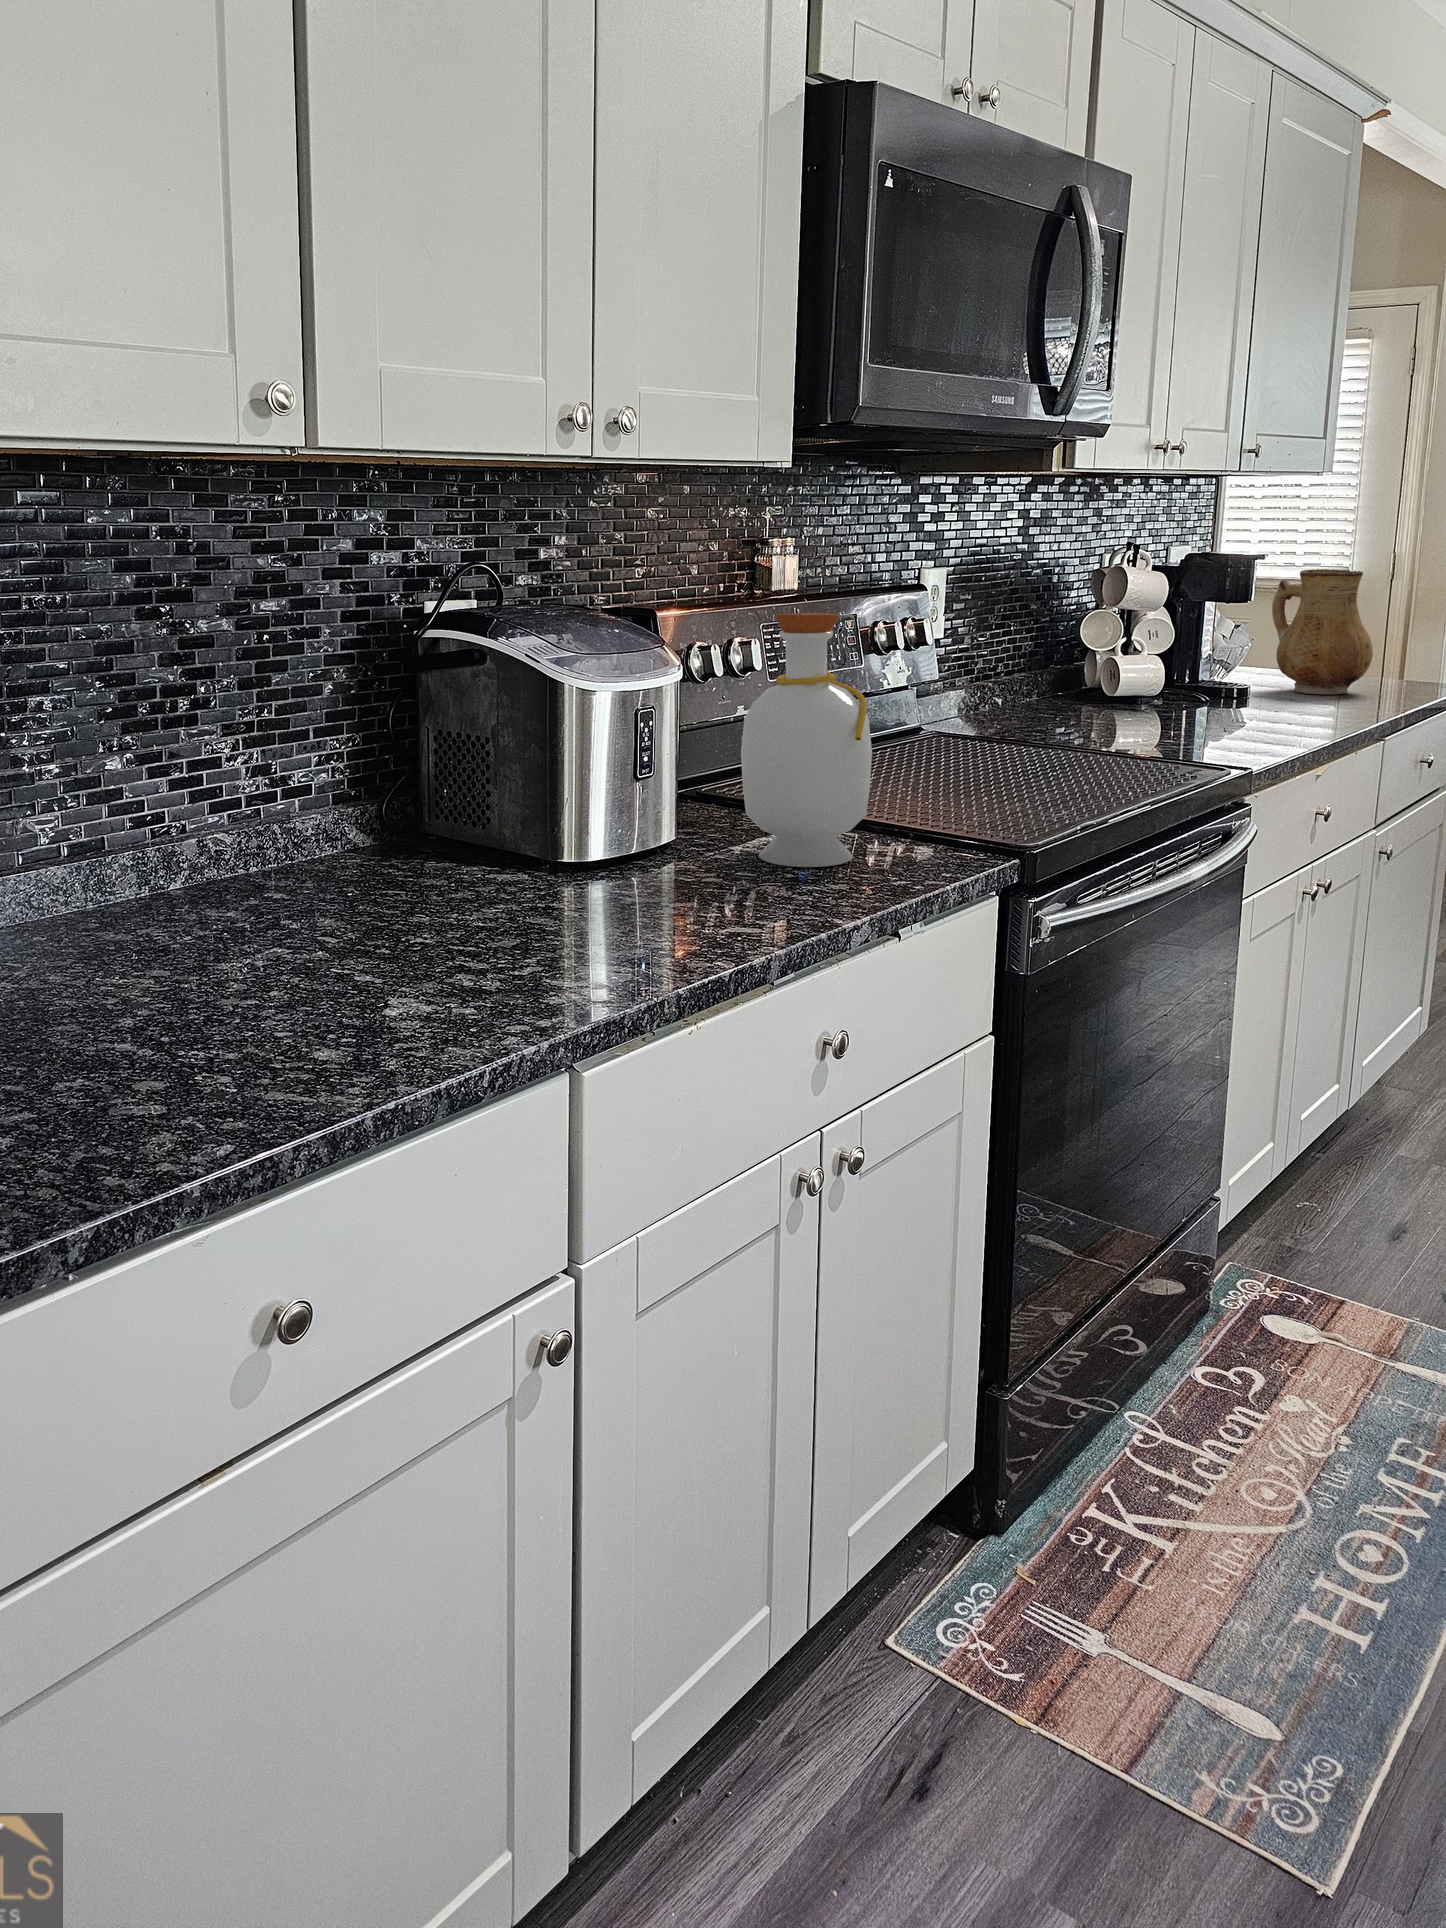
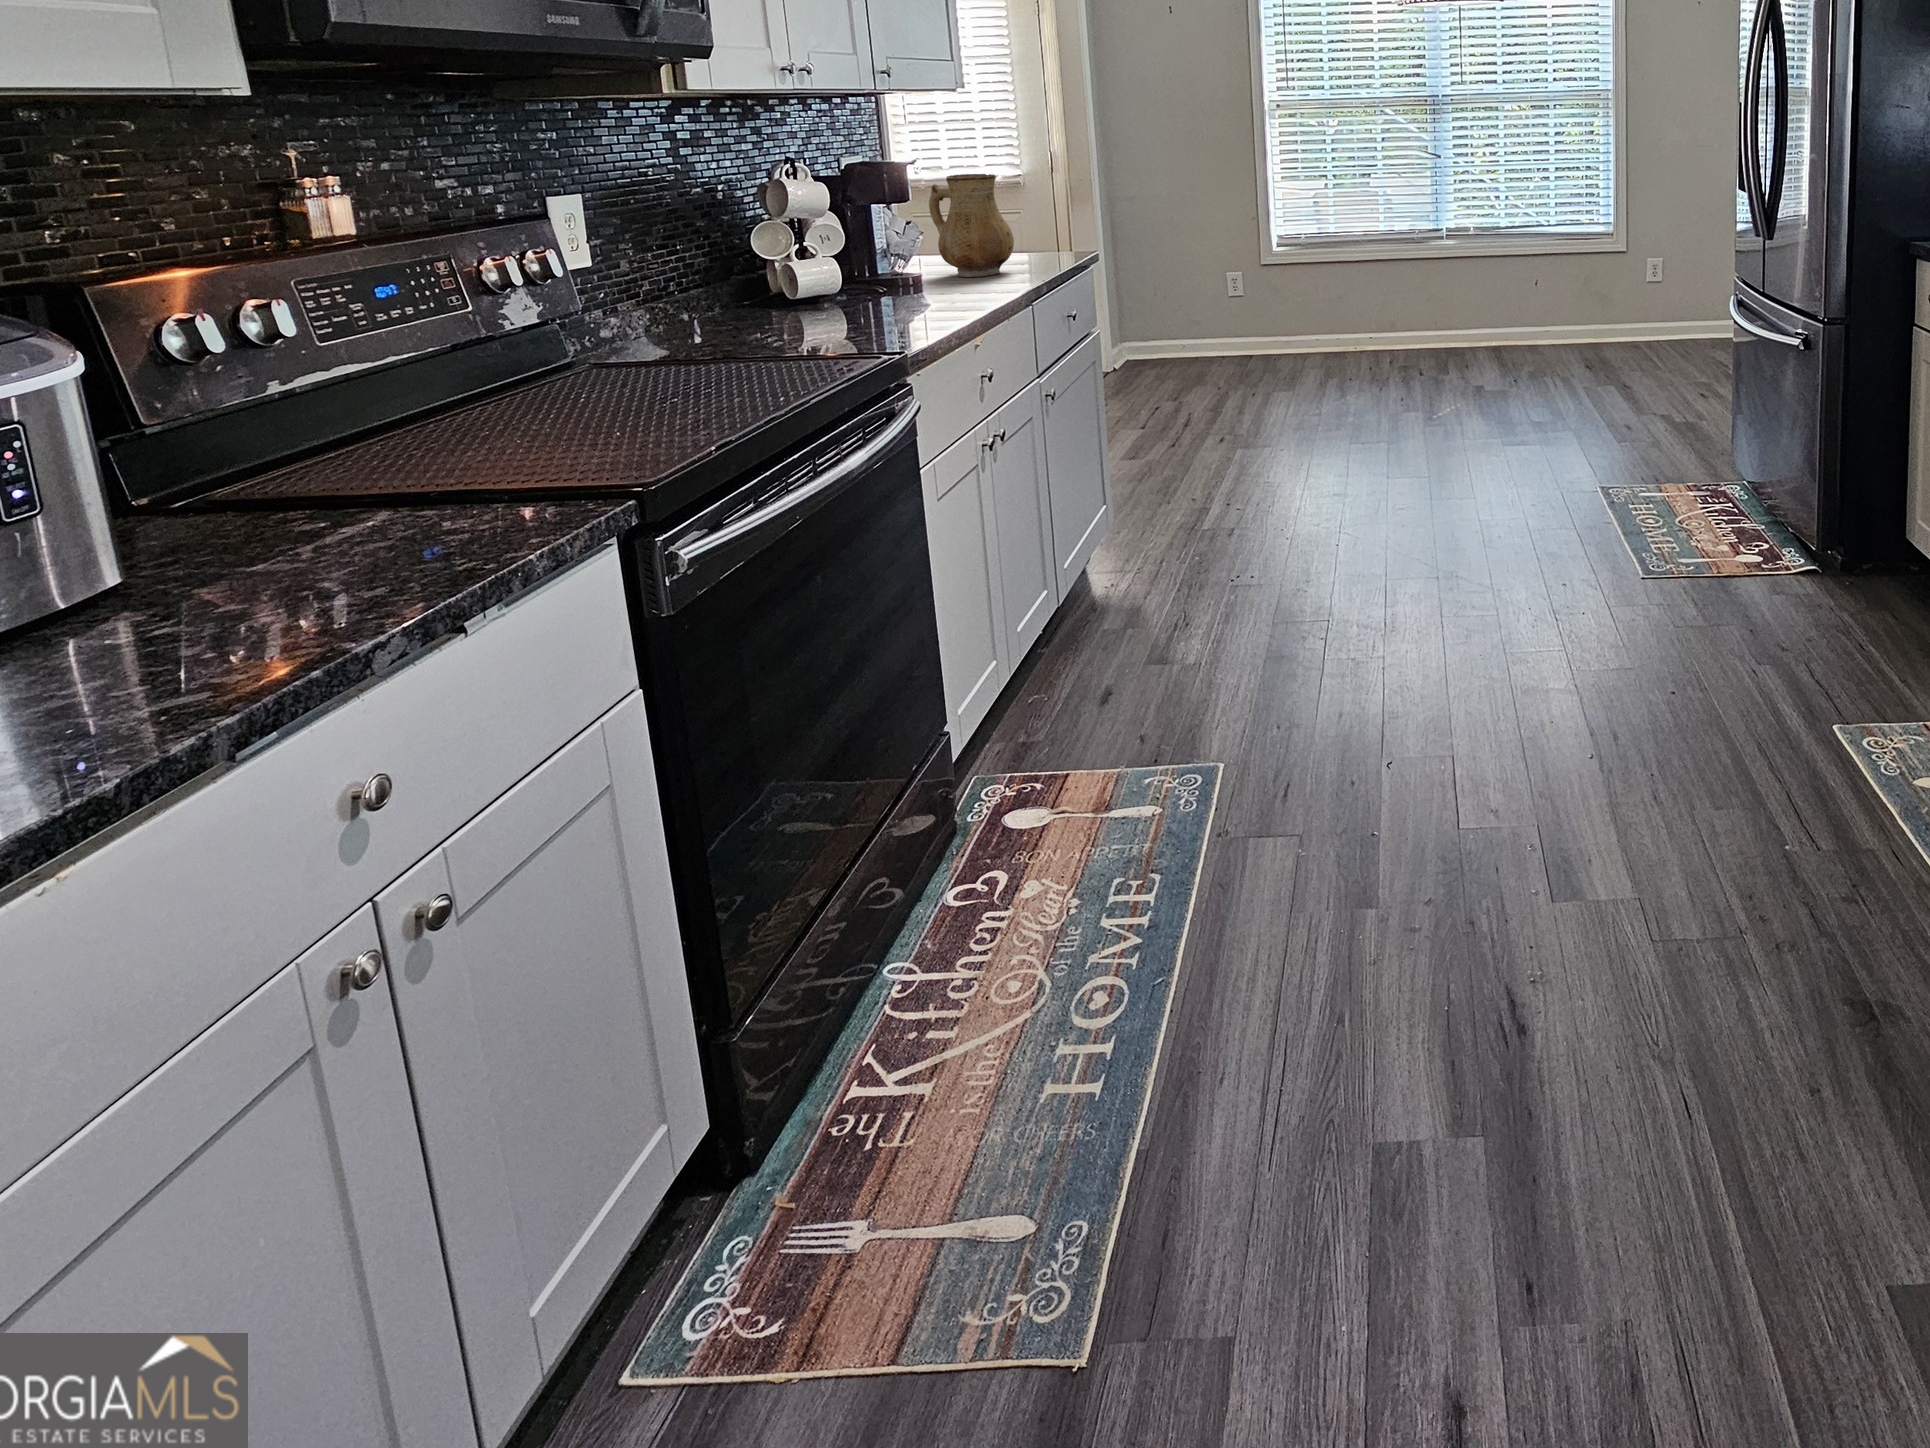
bottle: present [741,613,872,867] -> none [176,278,413,604]

